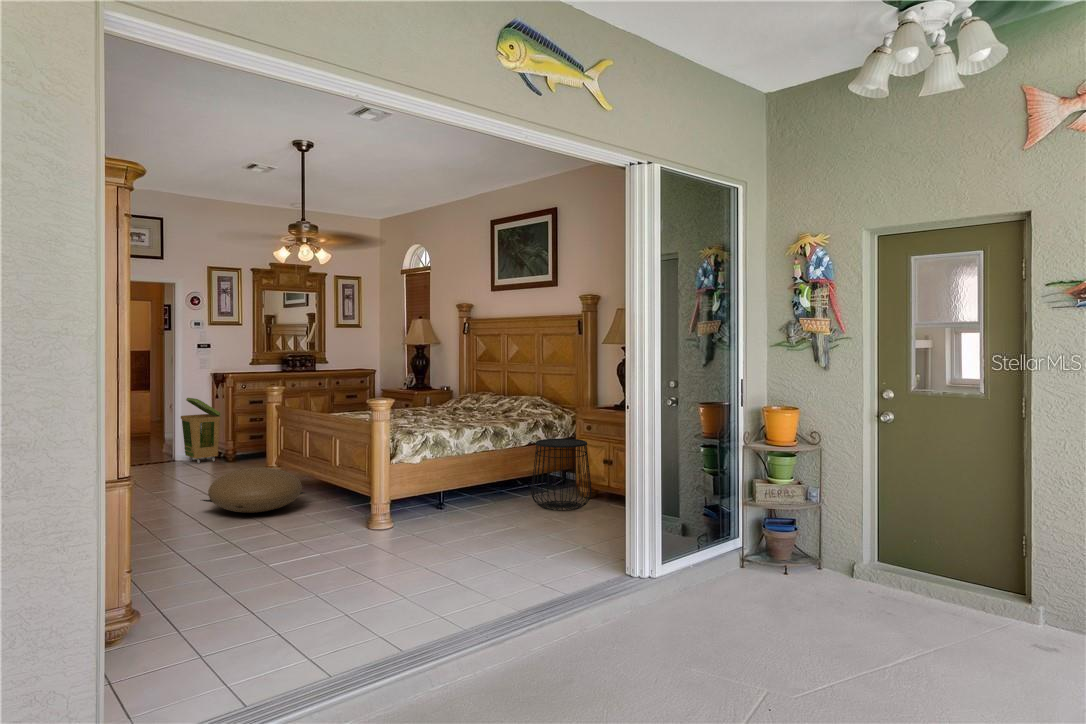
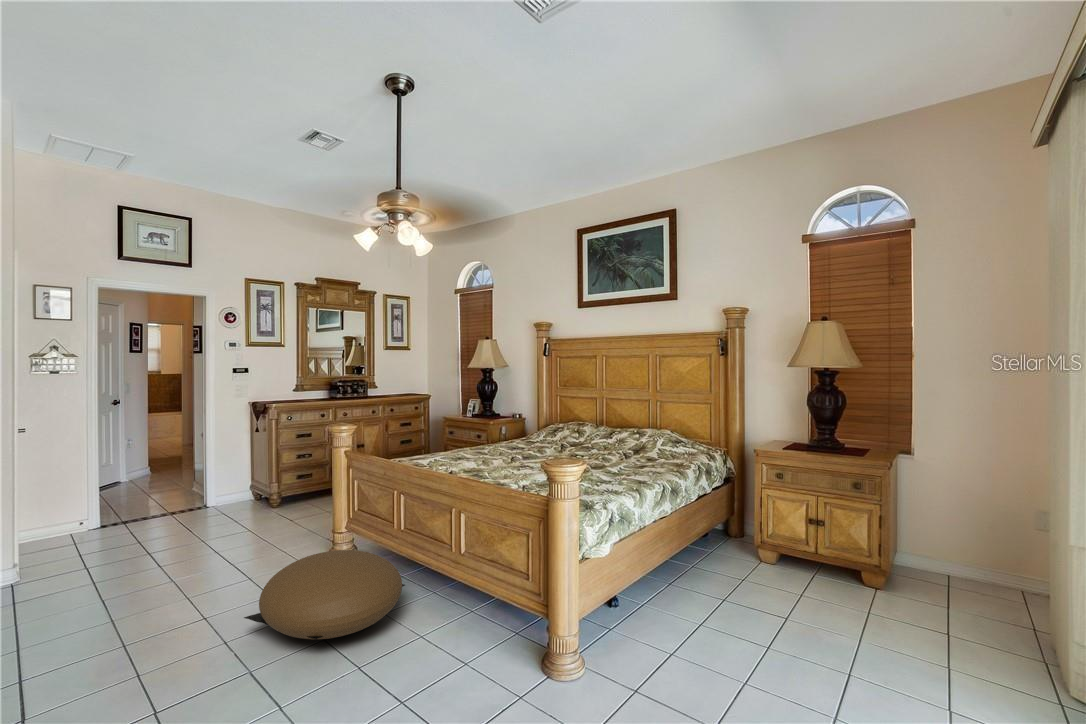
laundry basket: present [181,398,221,463] -> none [211,431,262,511]
side table: present [531,438,592,511] -> none [711,490,798,596]

